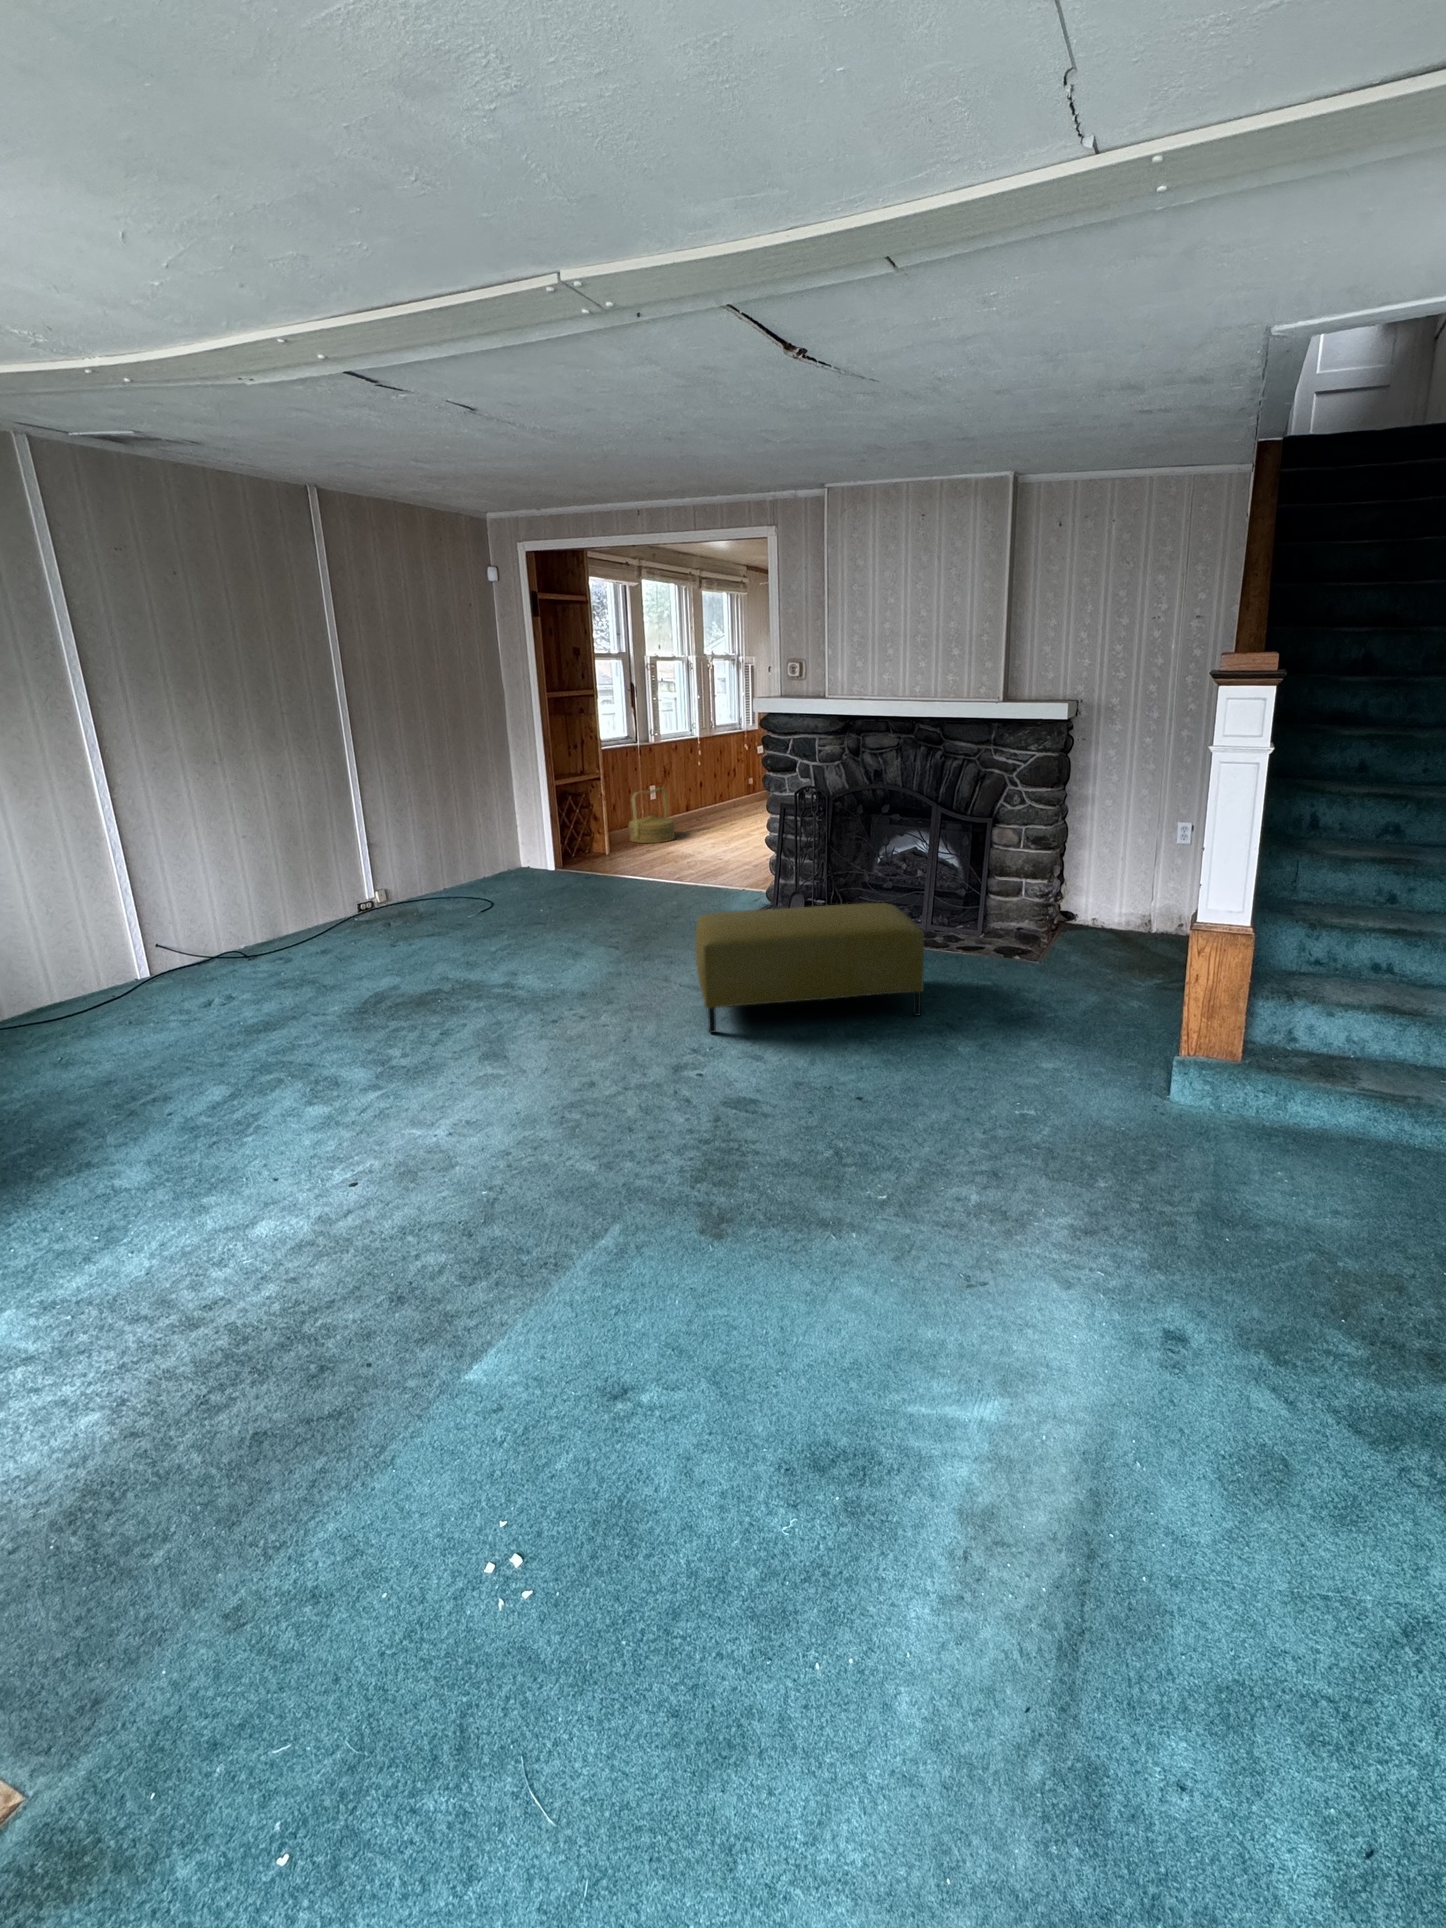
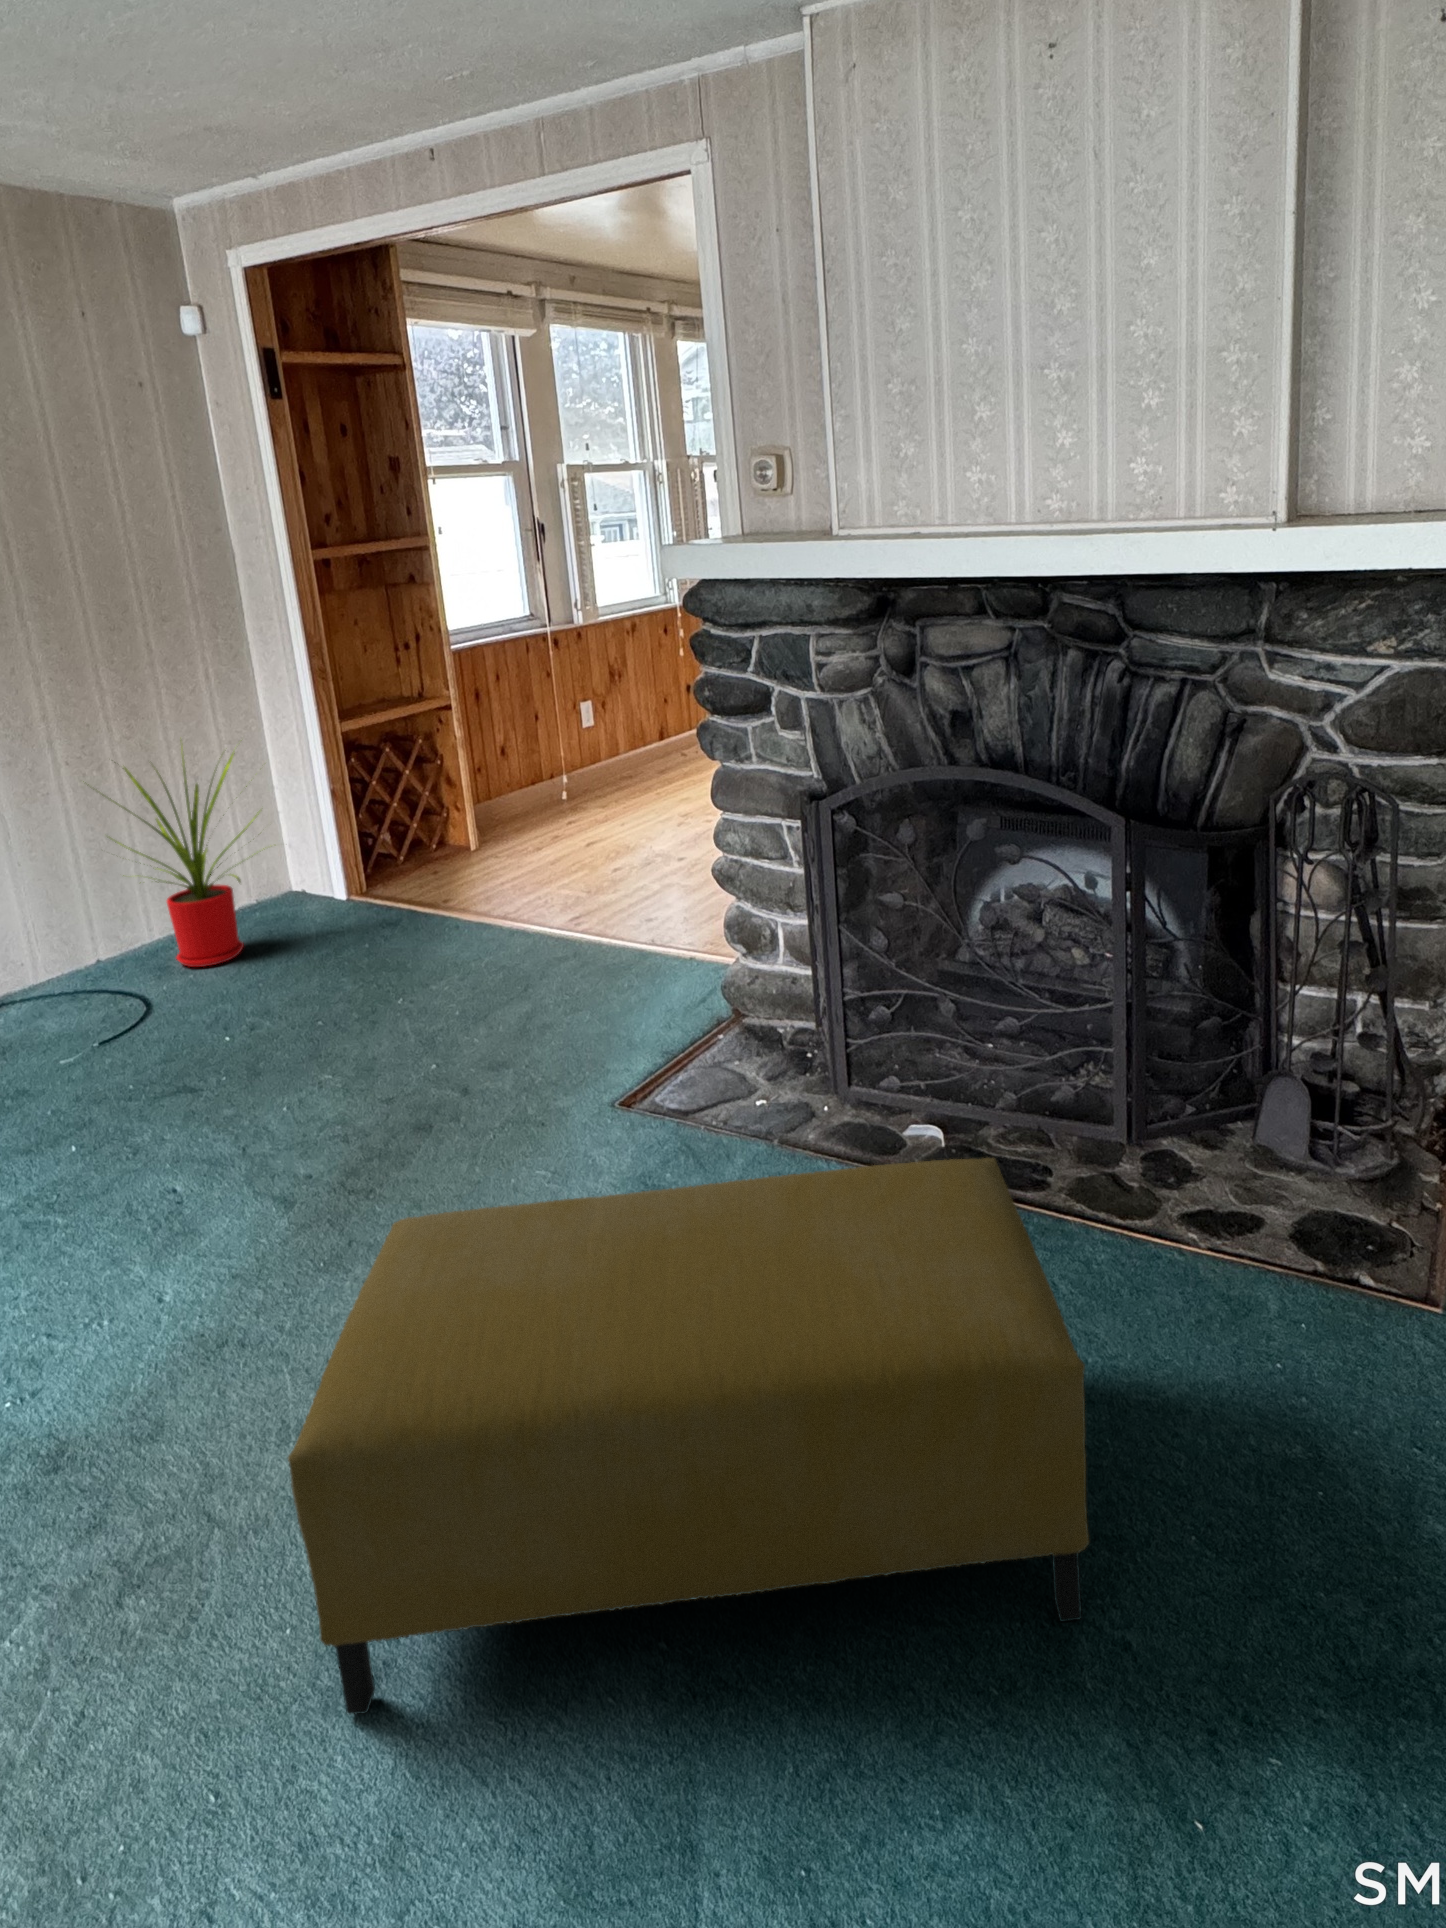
house plant: none [446,781,539,893] -> present [83,753,264,967]
woven basket: present [629,788,675,843] -> none [526,708,615,816]

